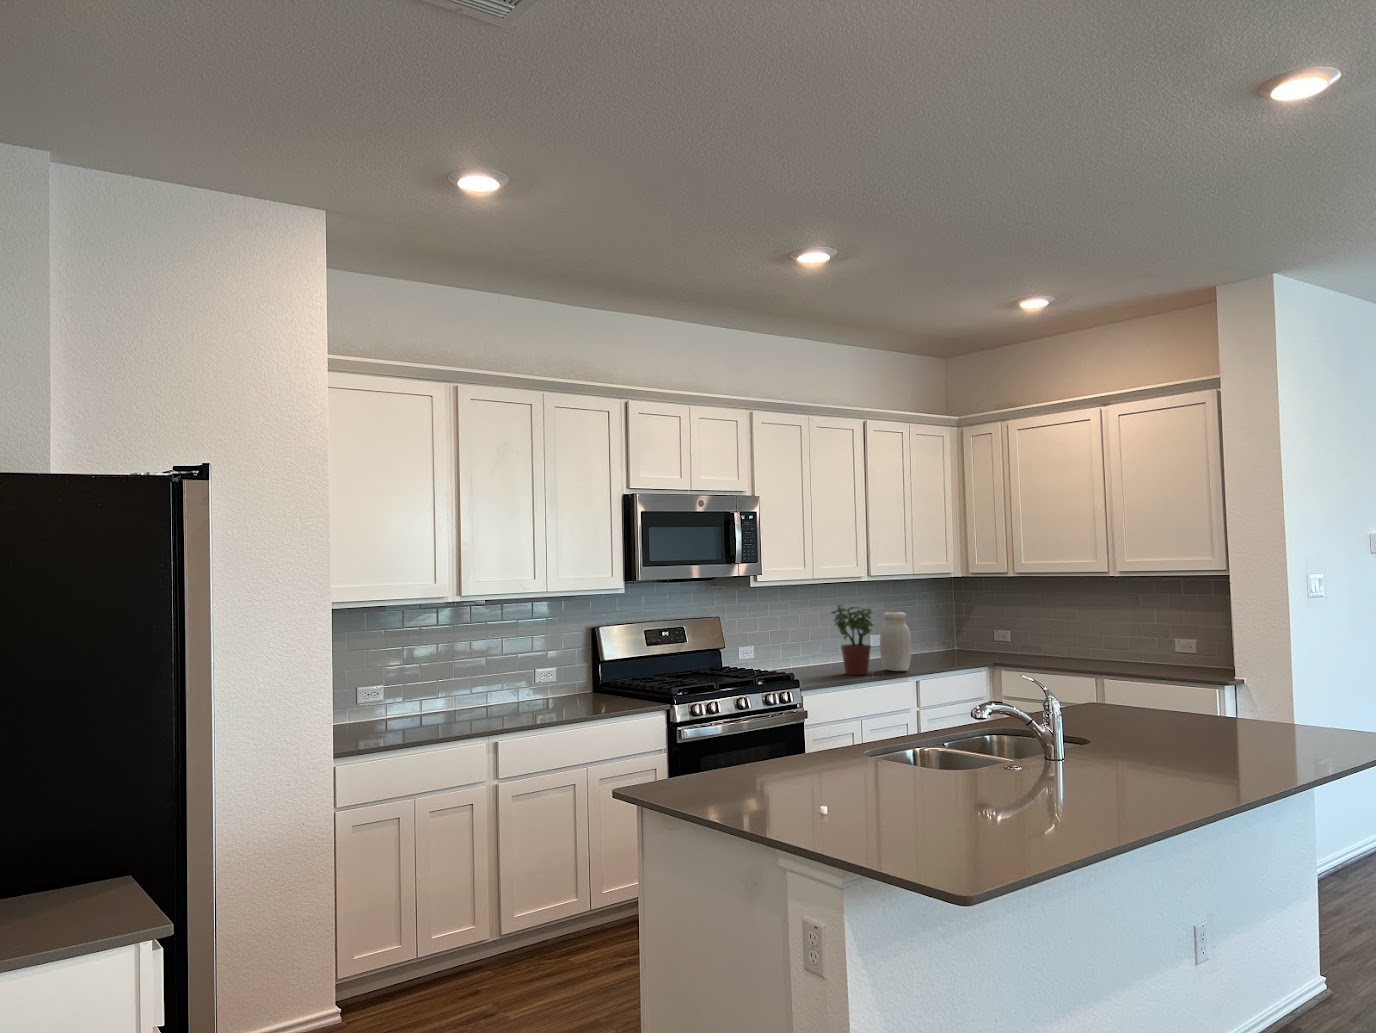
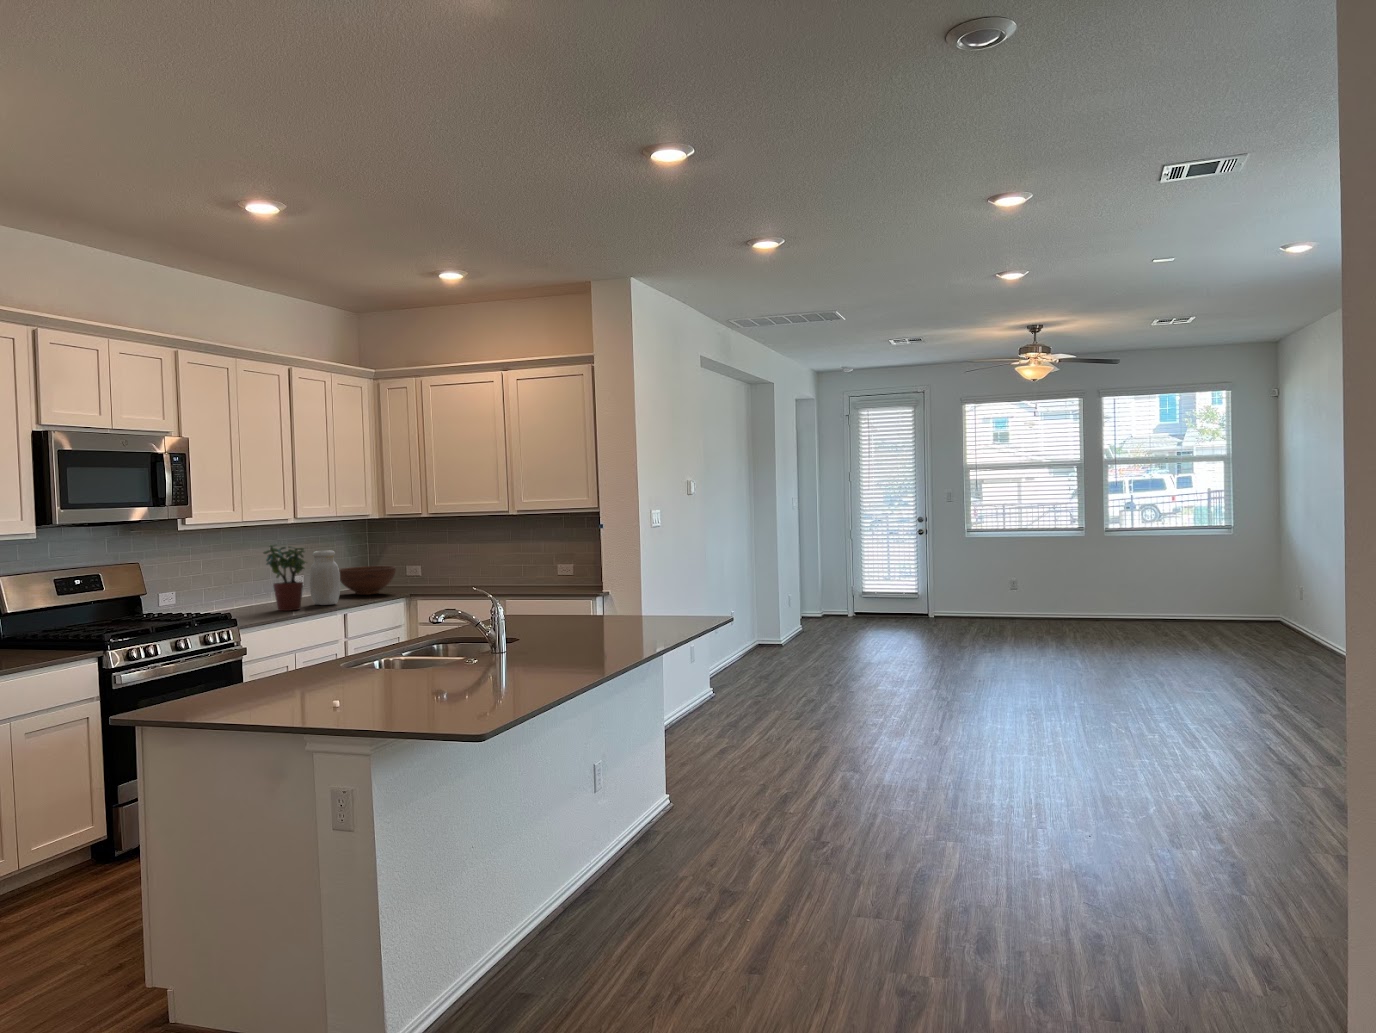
fruit bowl: none [914,630,978,662] -> present [339,566,396,595]

